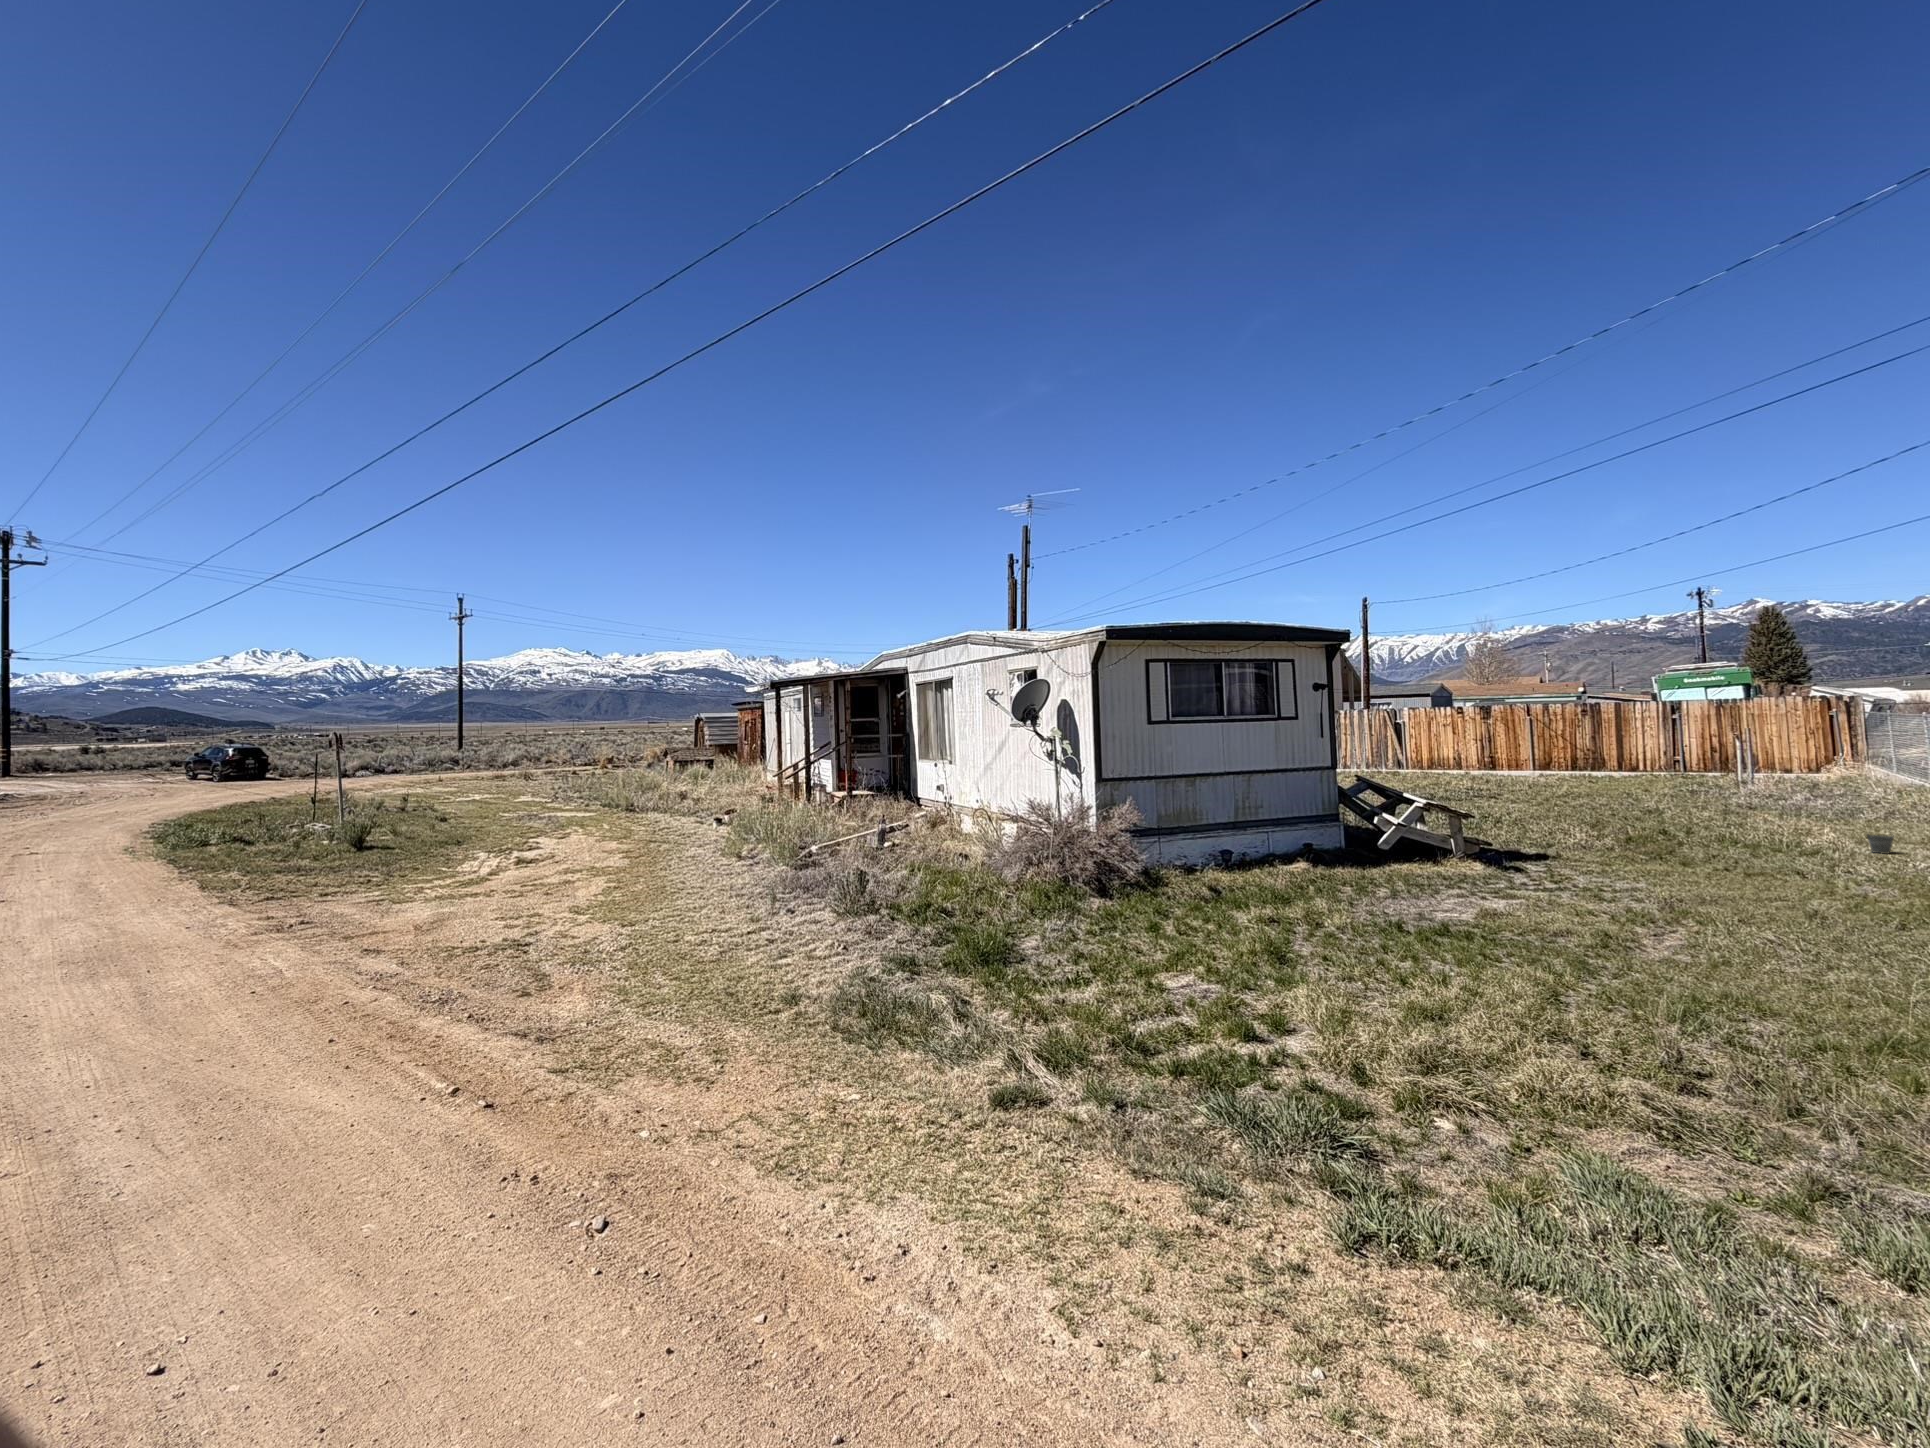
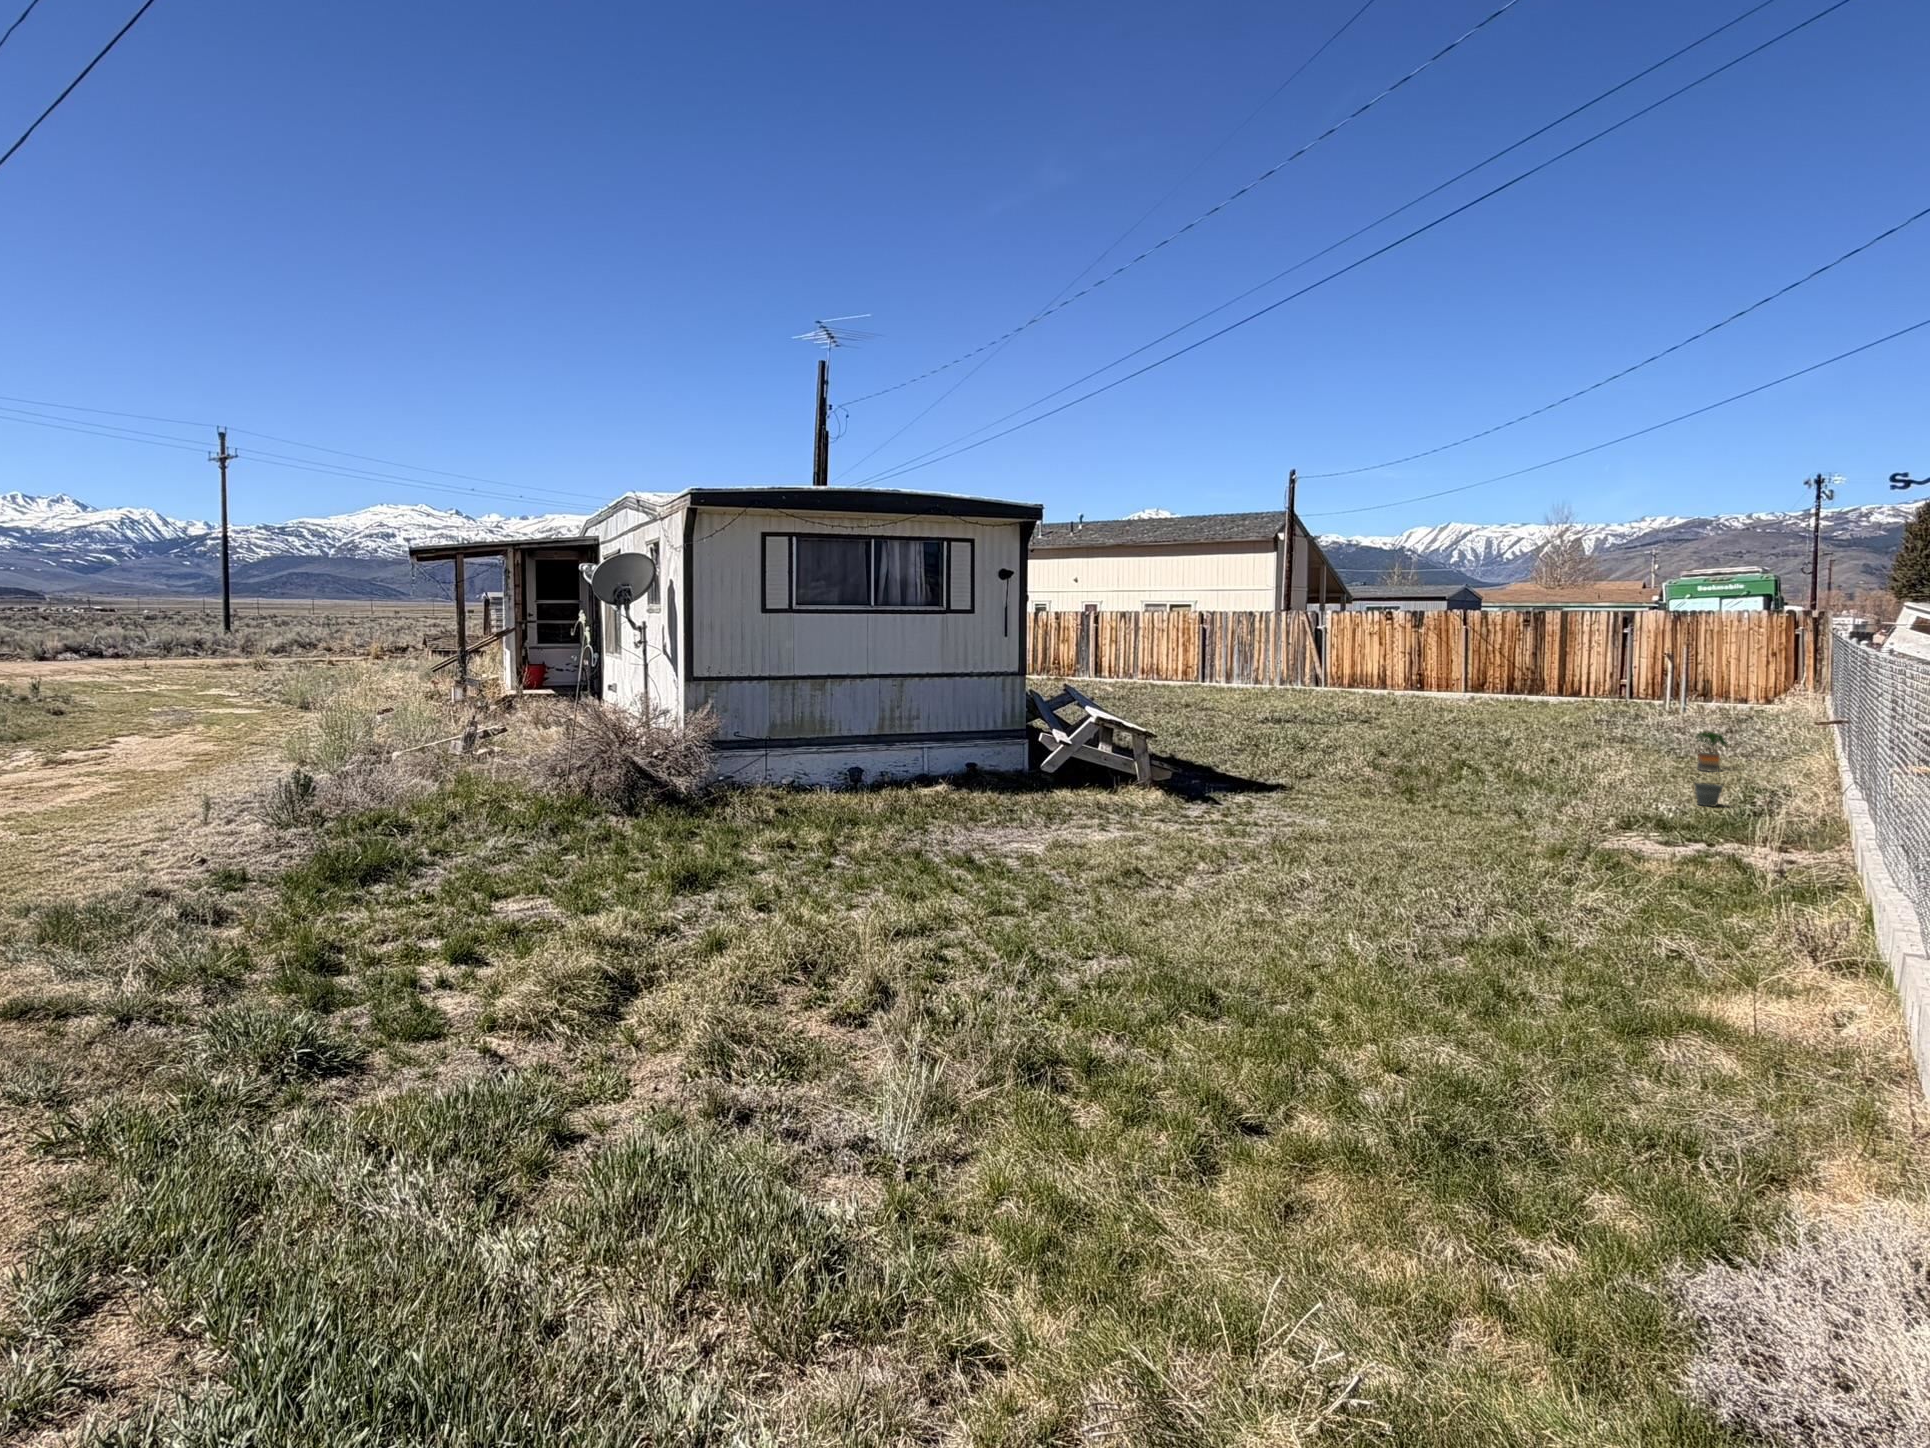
potted tree: none [1826,794,1859,827] -> present [1696,732,1728,772]

